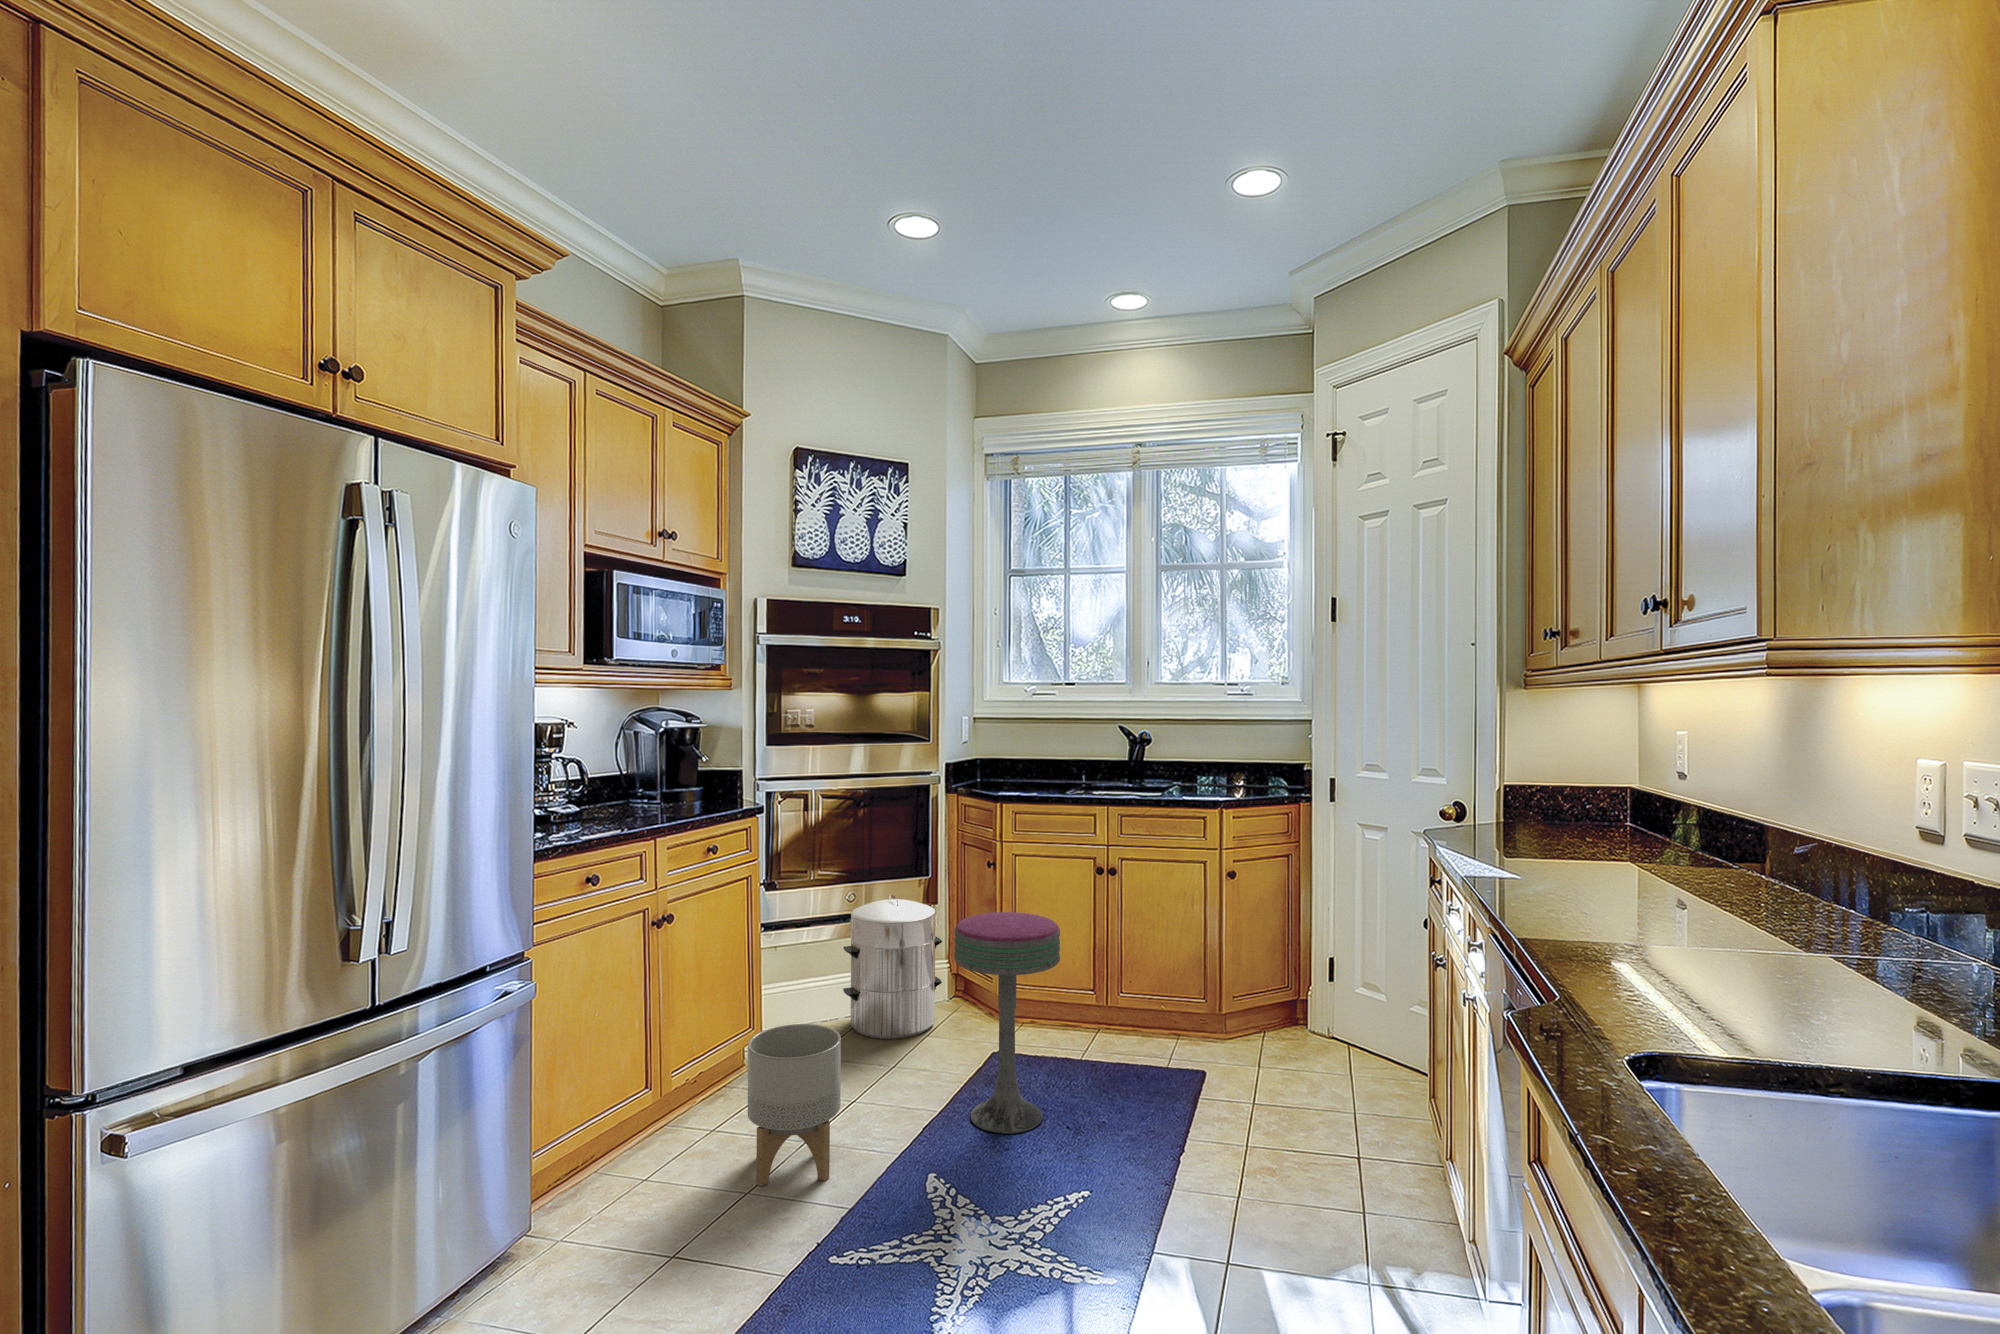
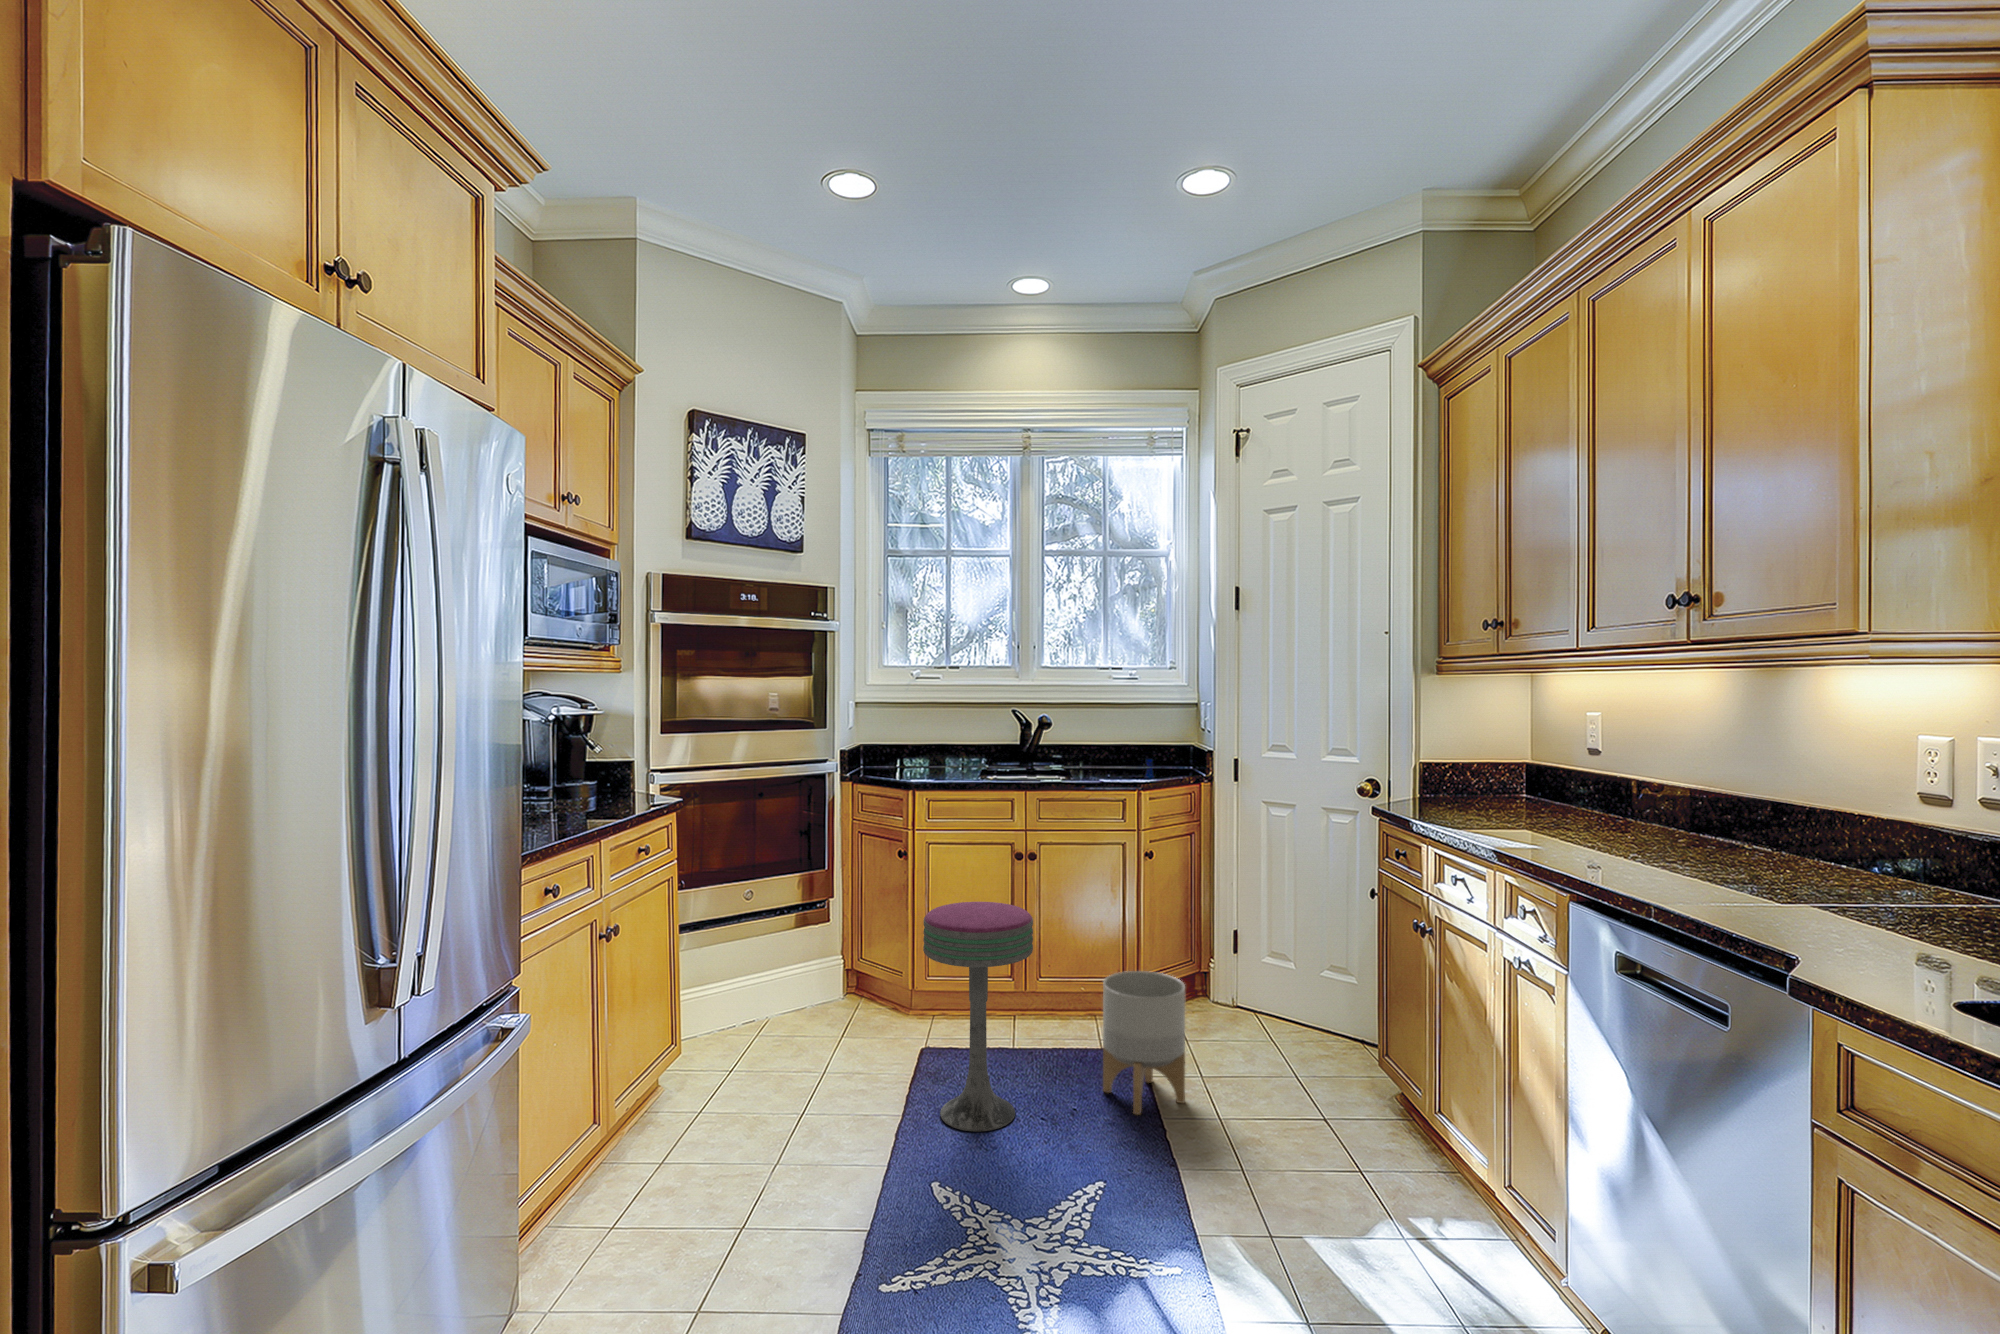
waste bin: present [843,895,942,1039] -> none [751,894,854,1049]
planter: present [747,1024,841,1187] -> present [1103,971,1185,1115]

